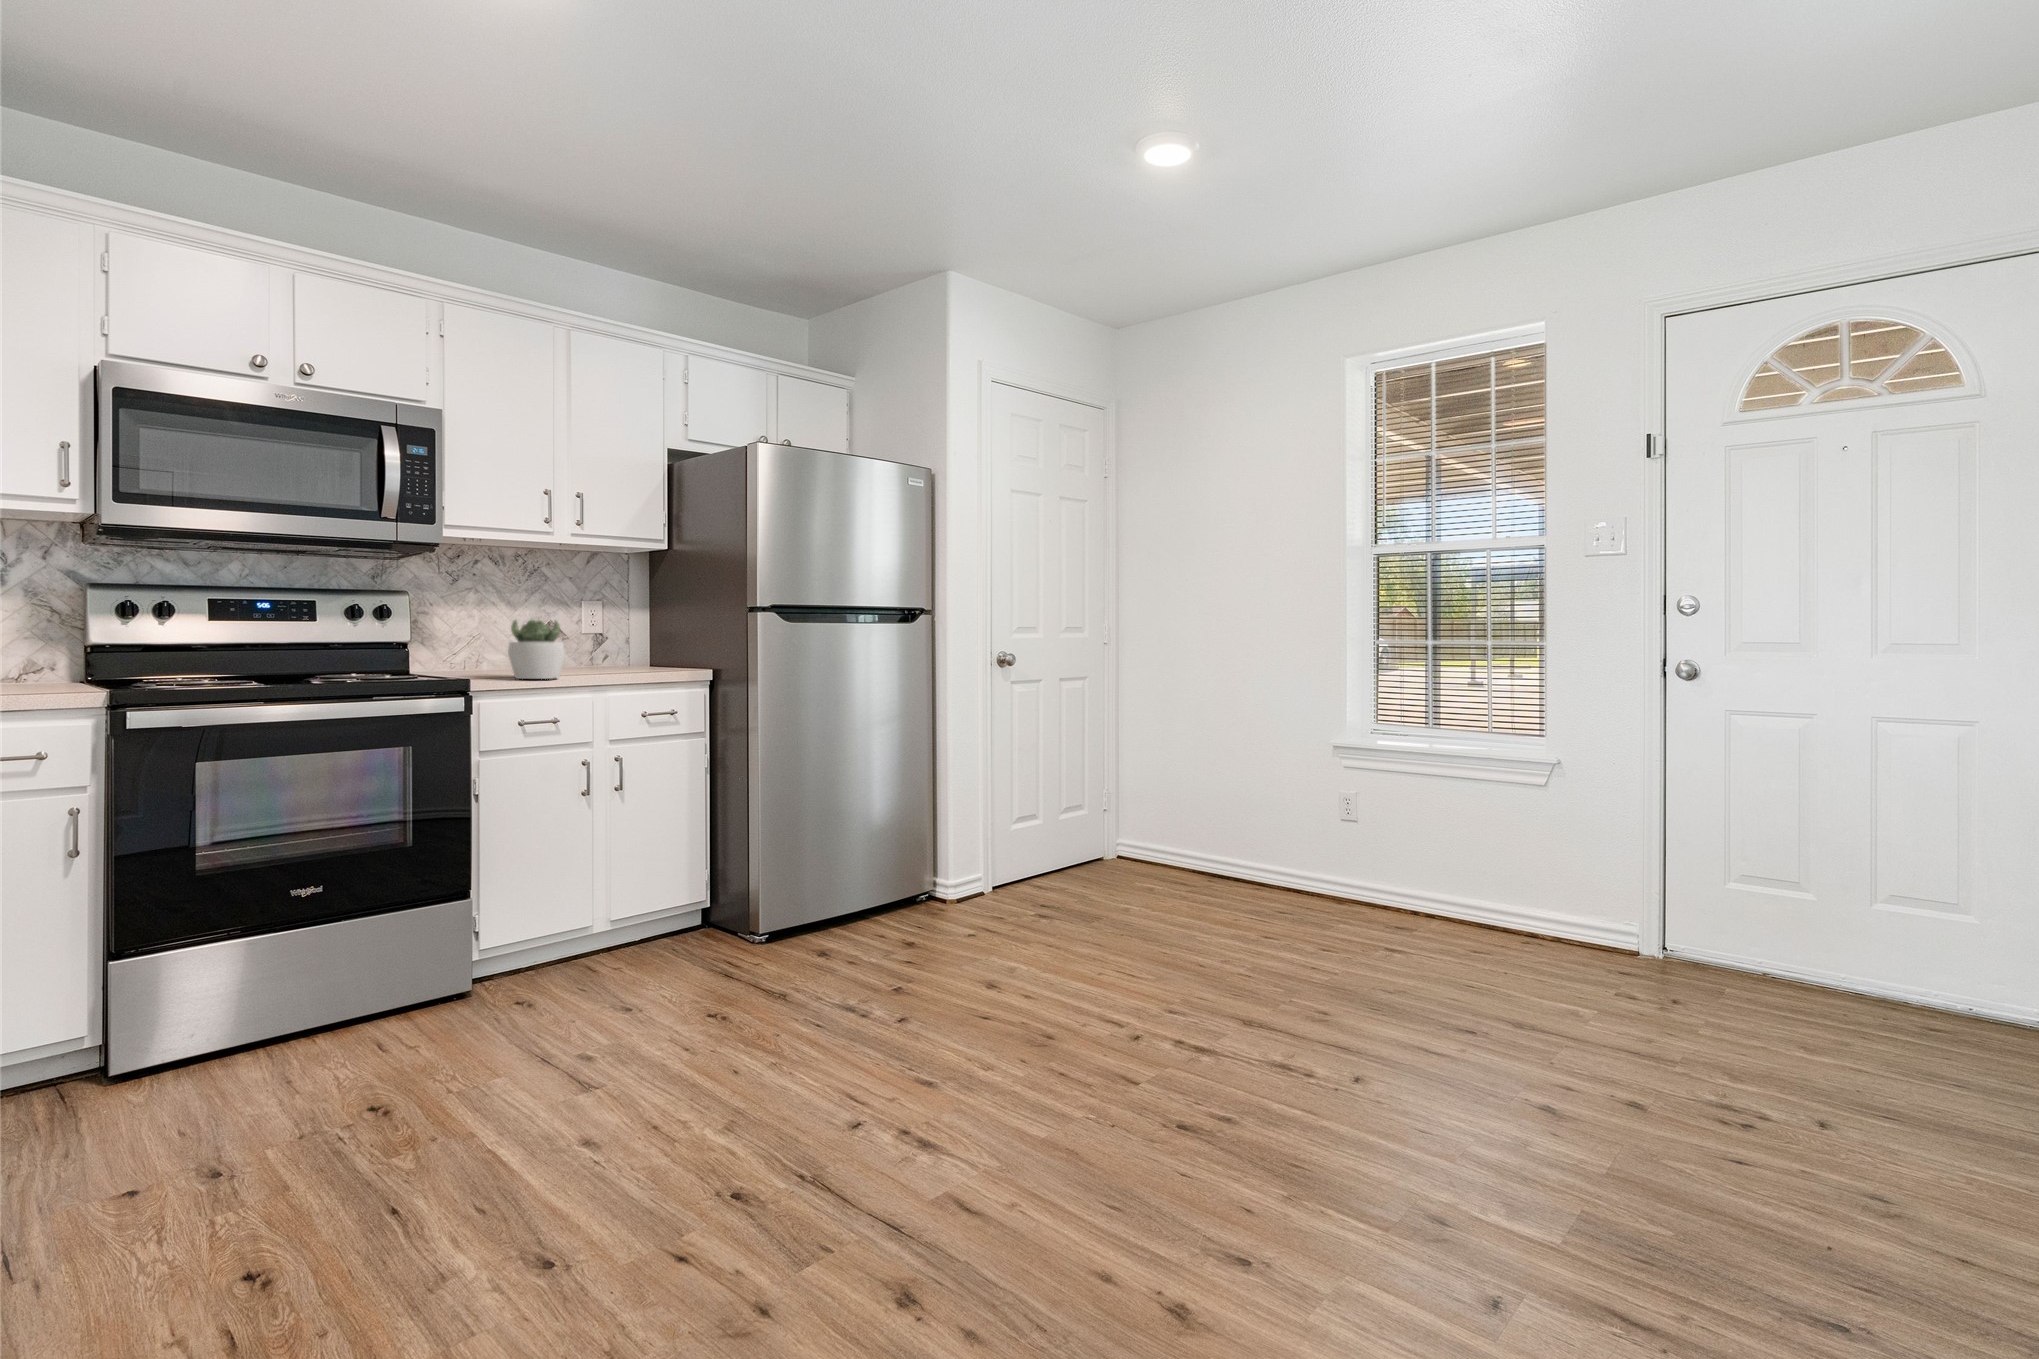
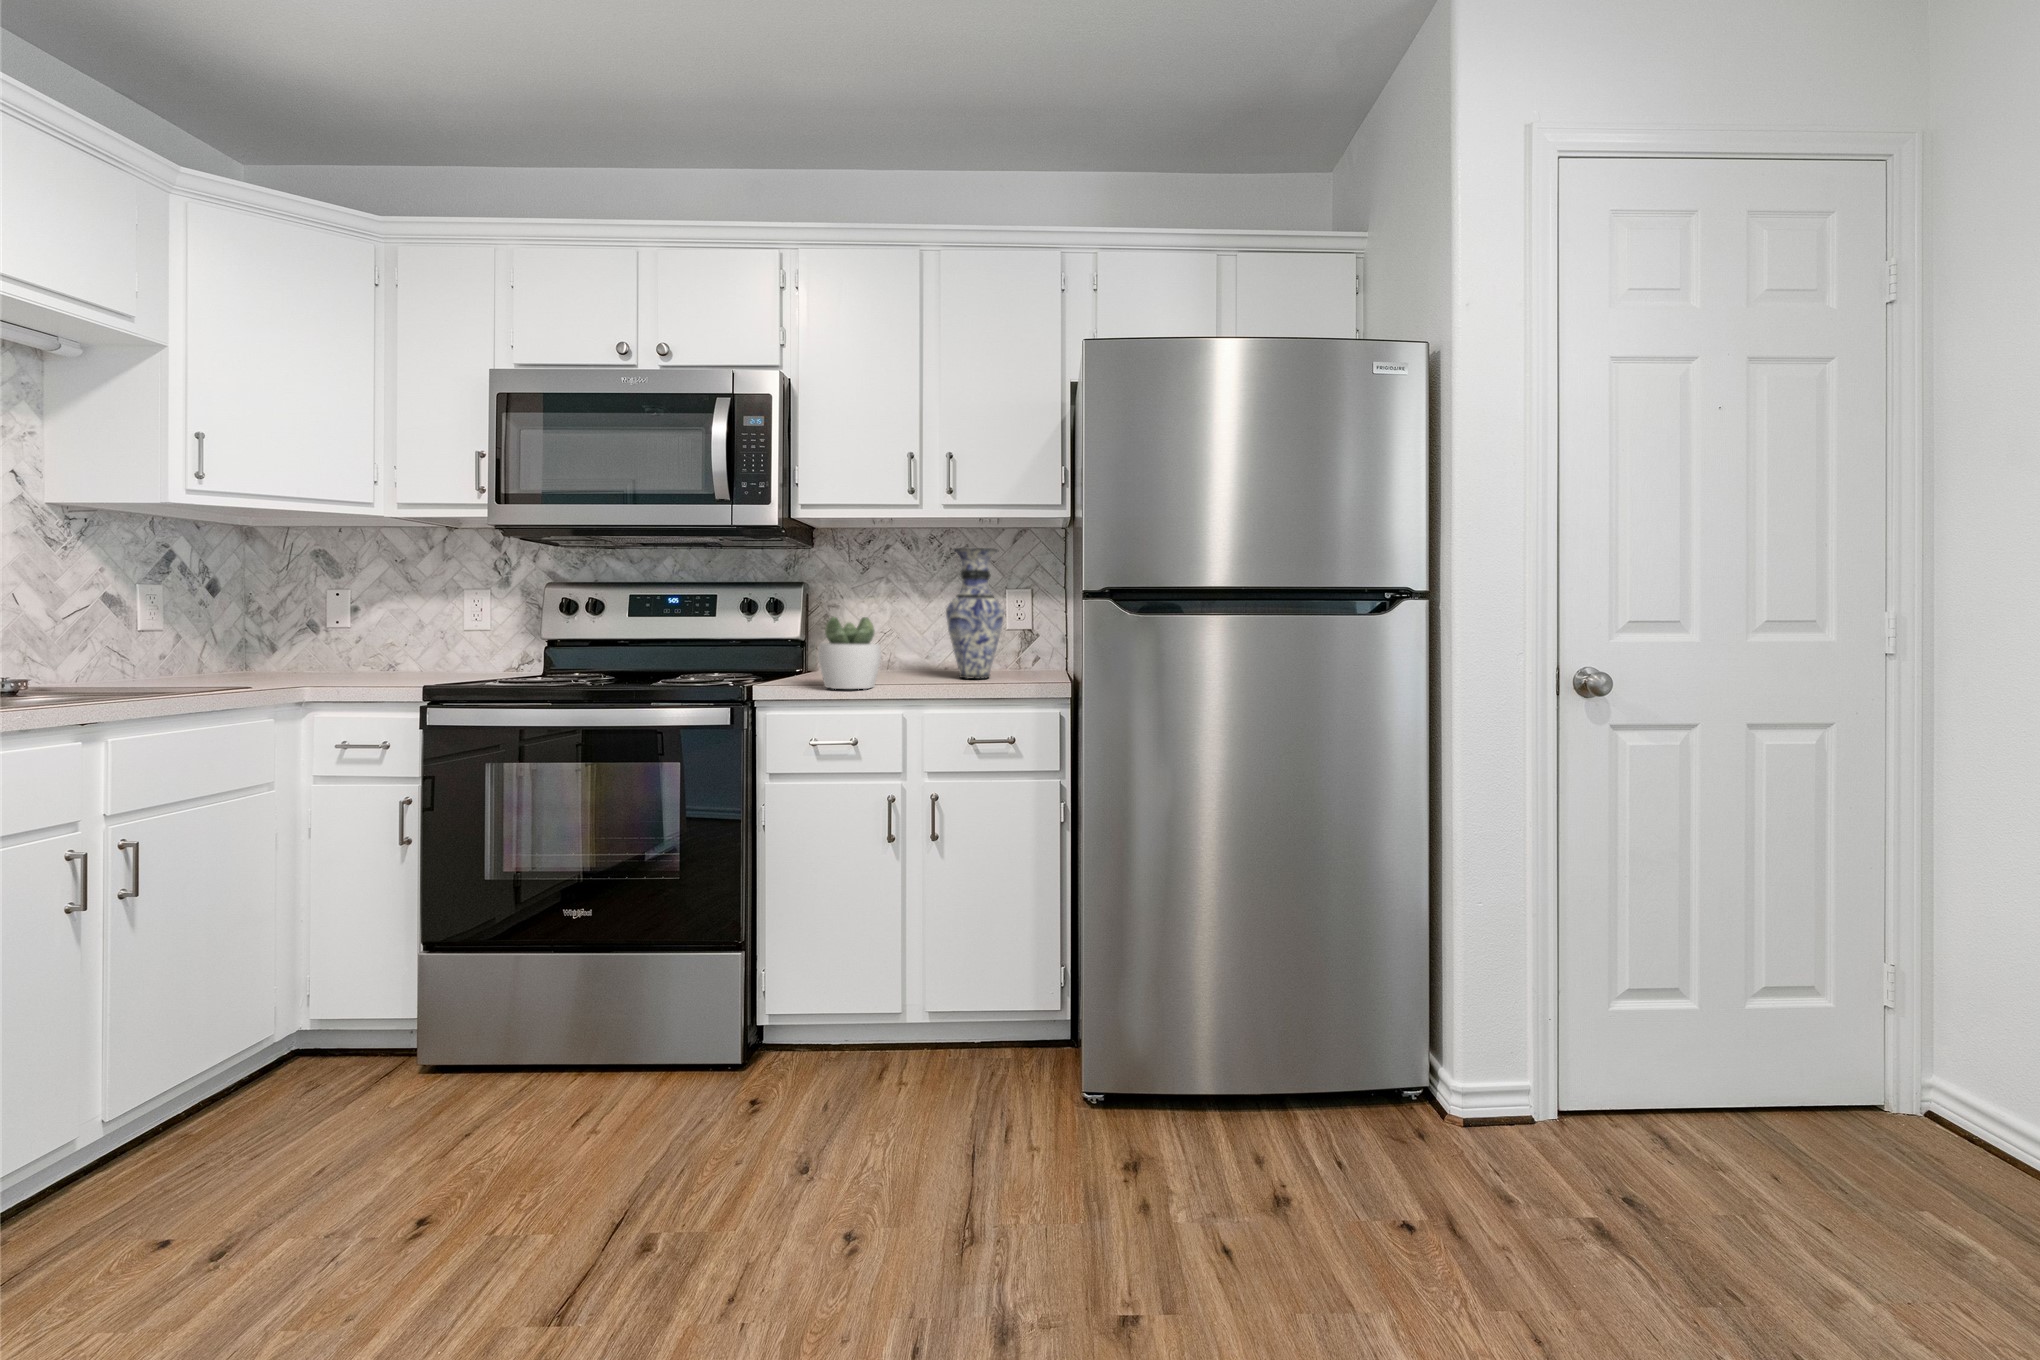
vase: none [580,566,632,671] -> present [946,548,1004,679]

